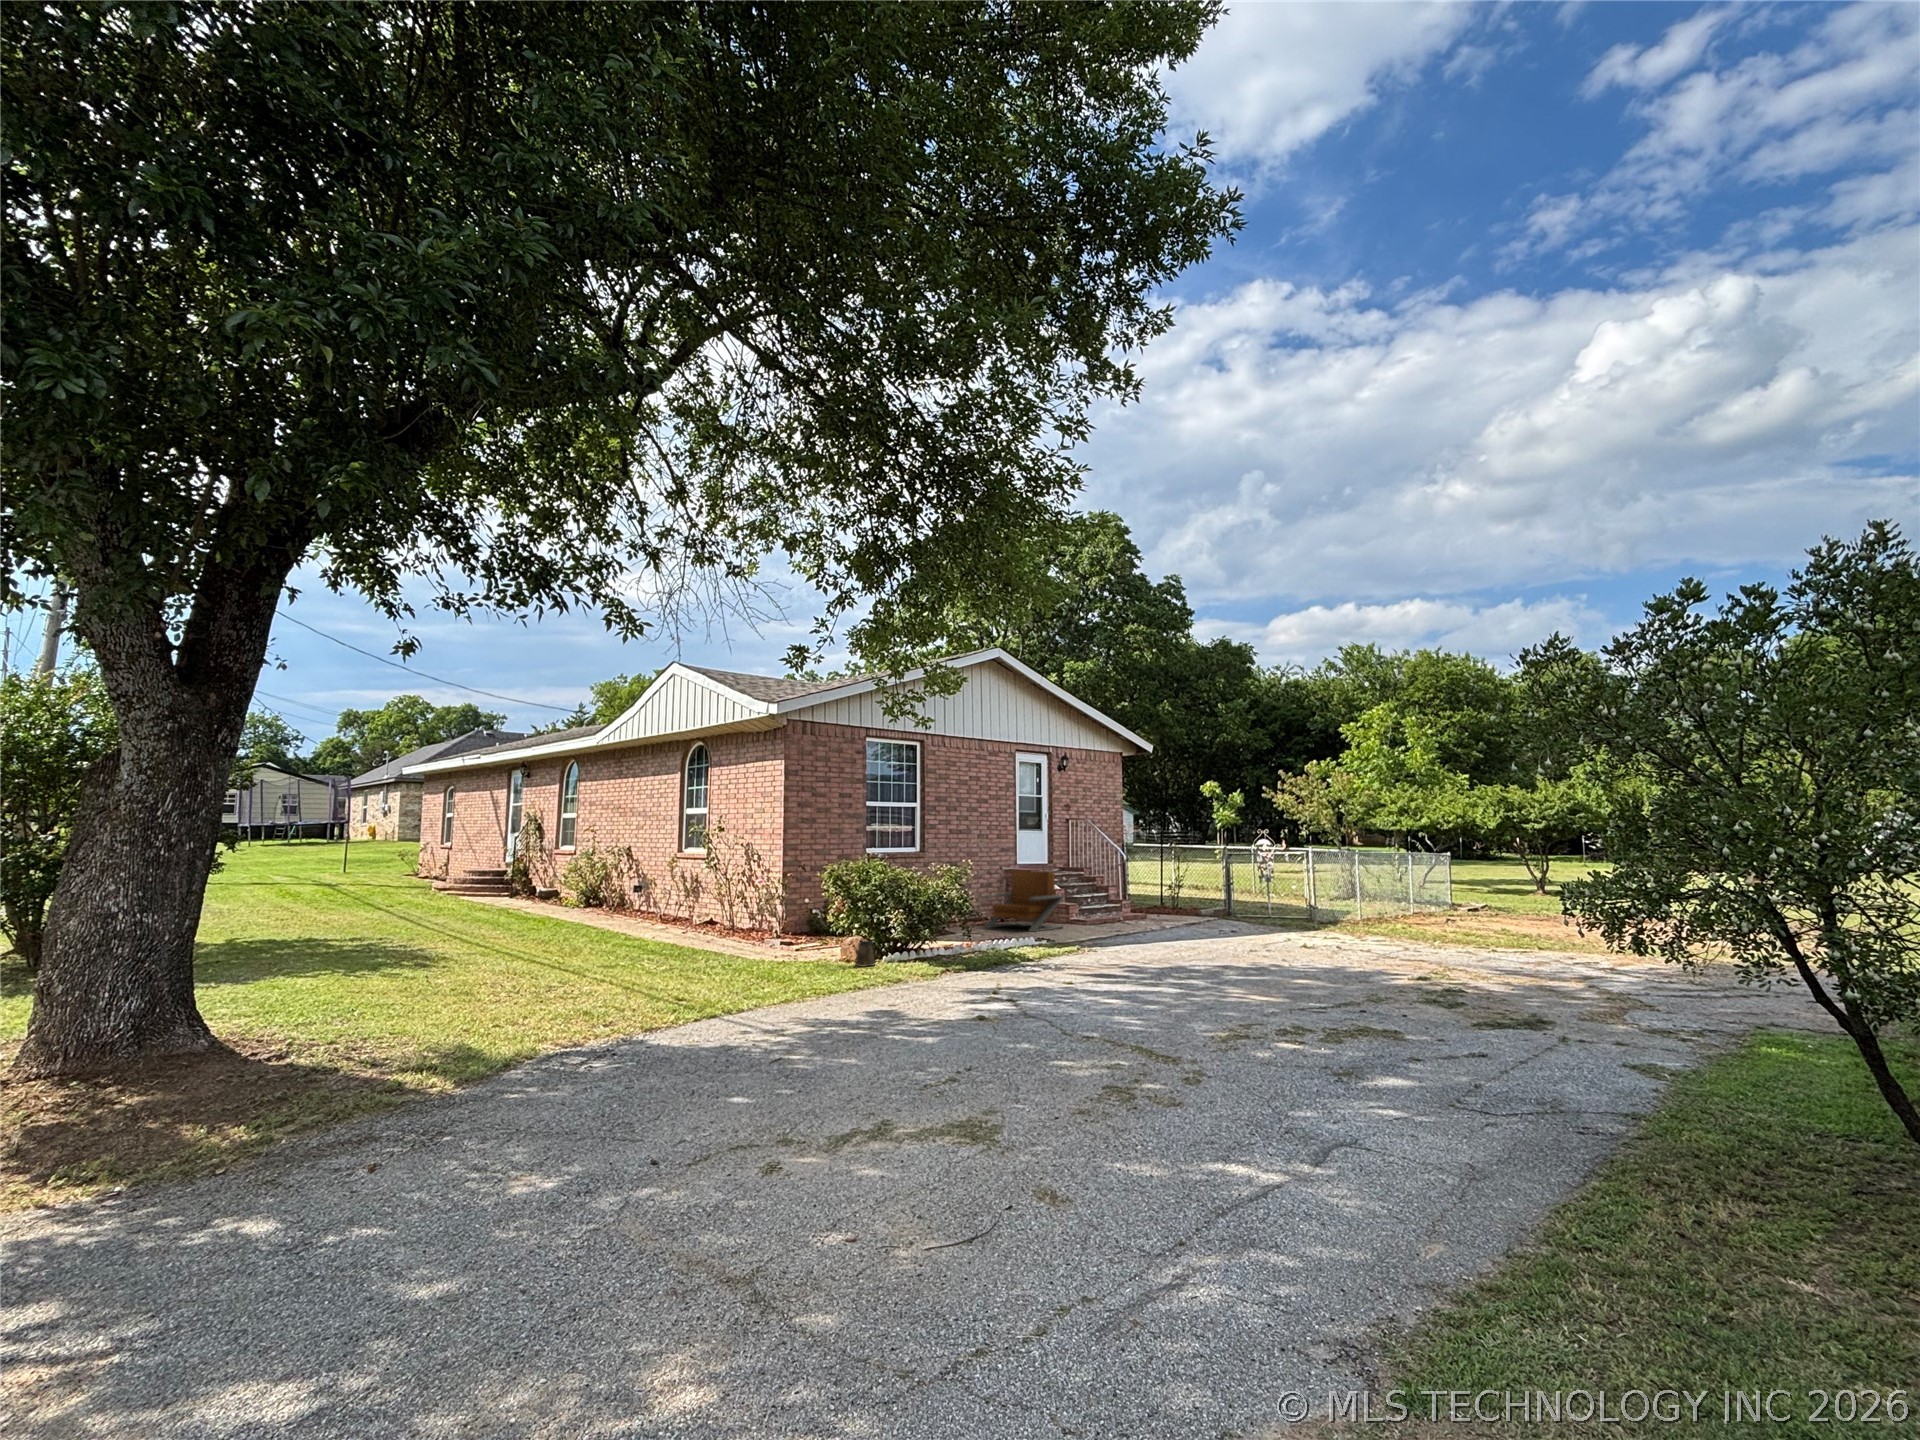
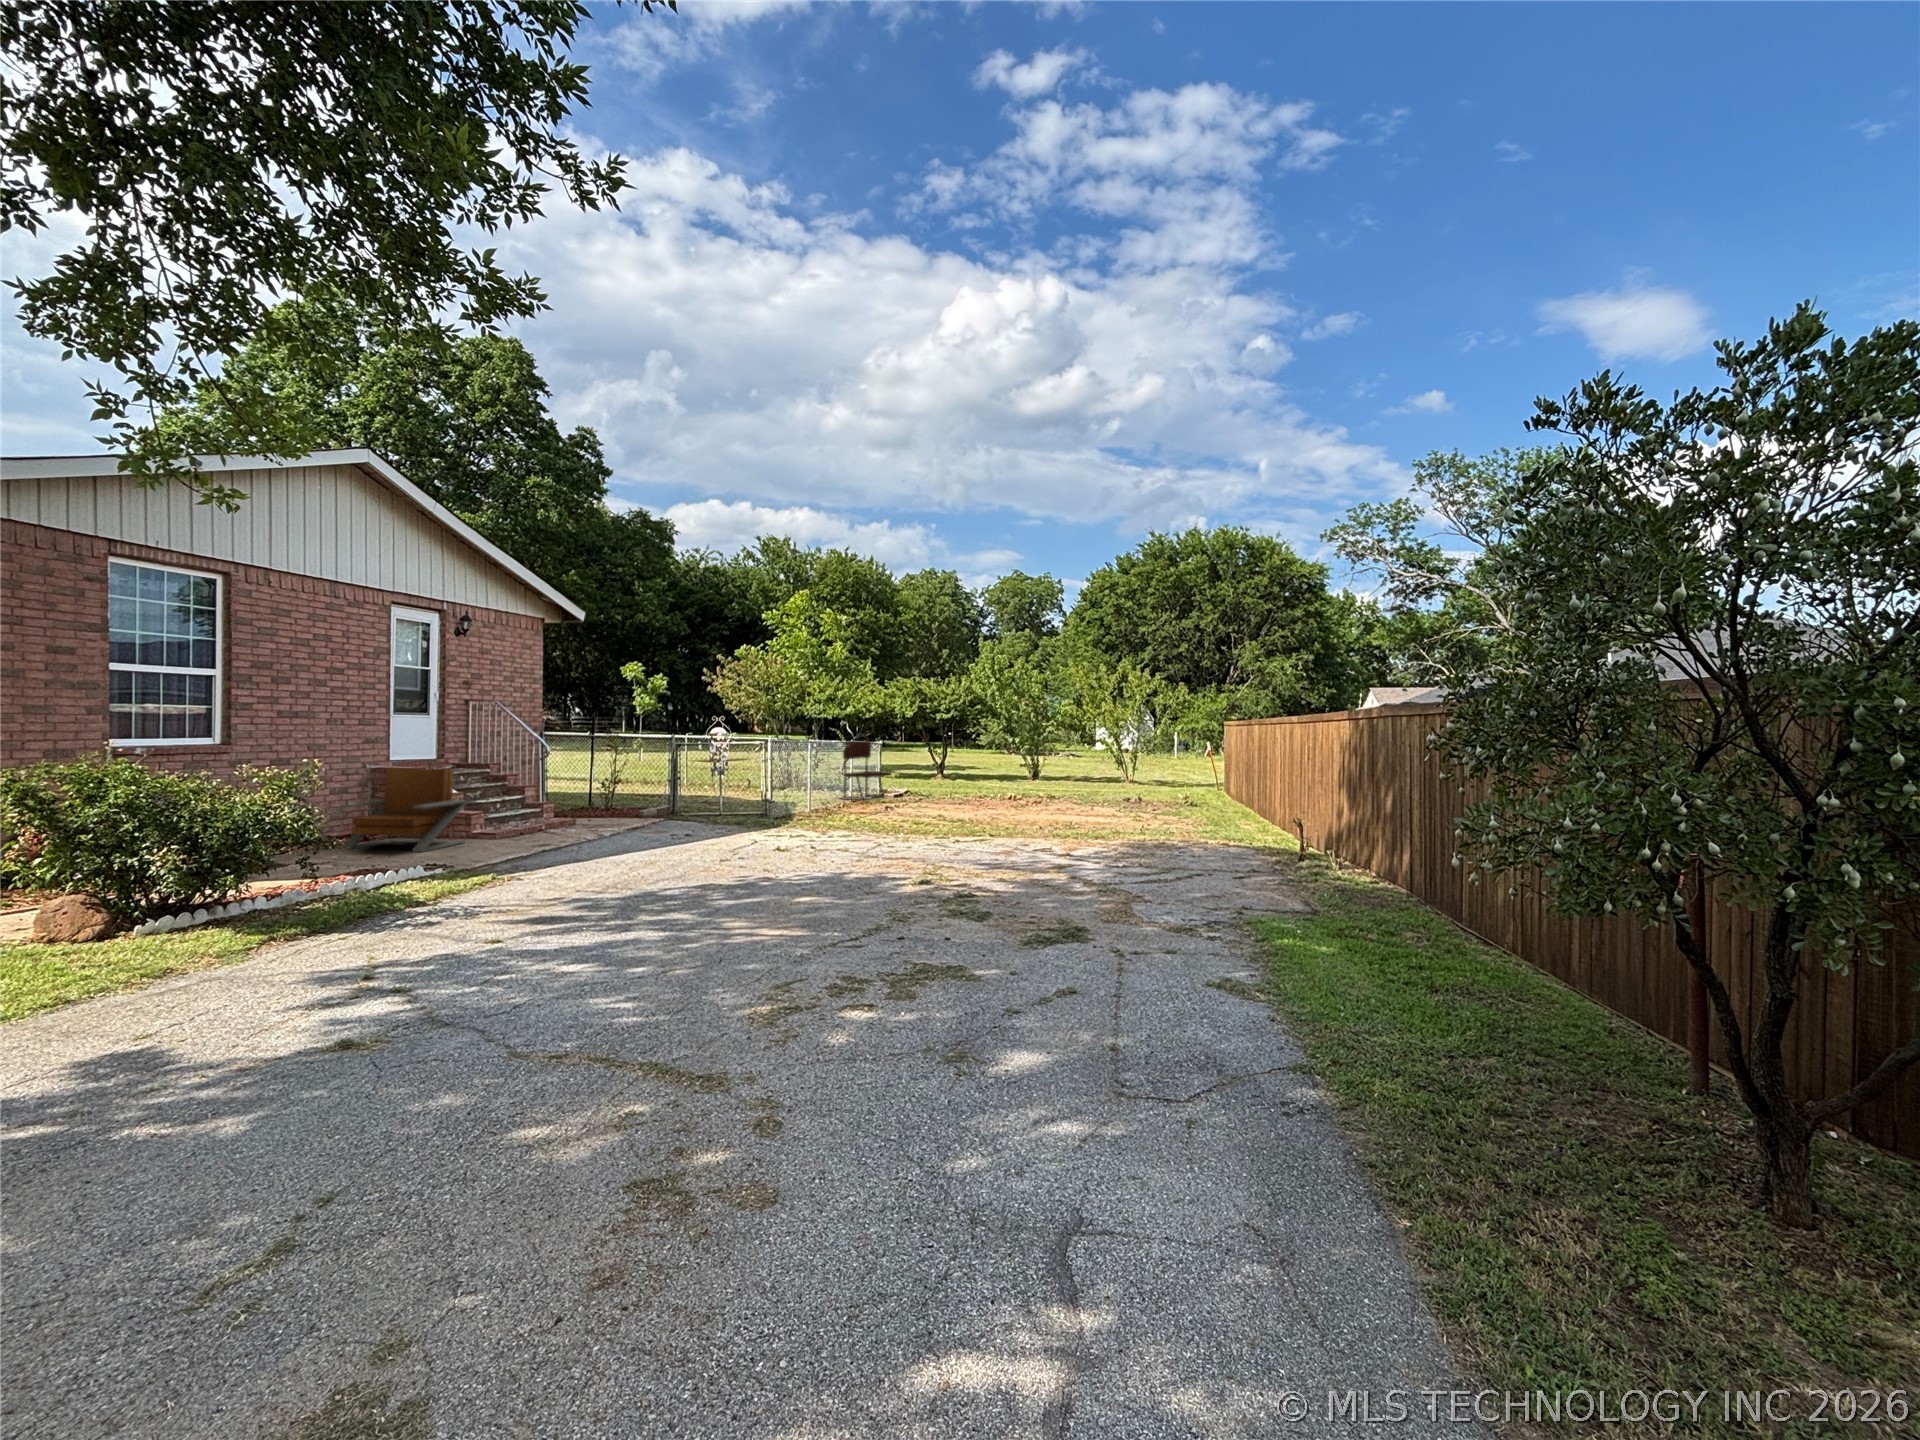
bench: none [1399,853,1458,914] -> present [843,741,892,800]
watering can: present [852,941,875,967] -> none [48,903,113,950]

